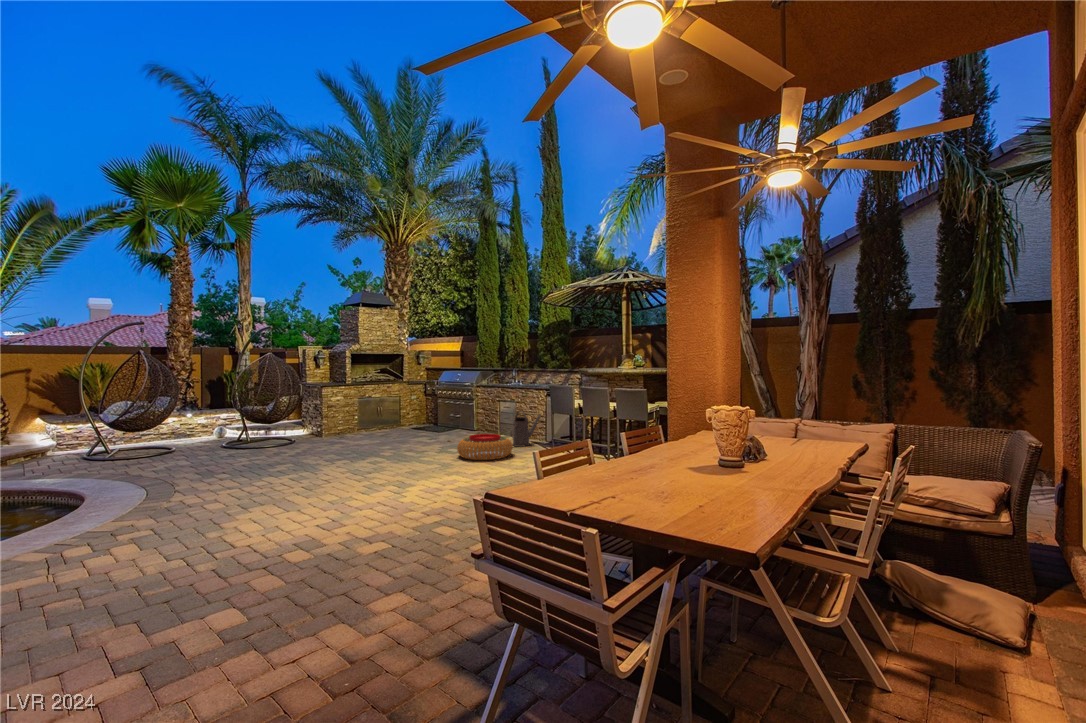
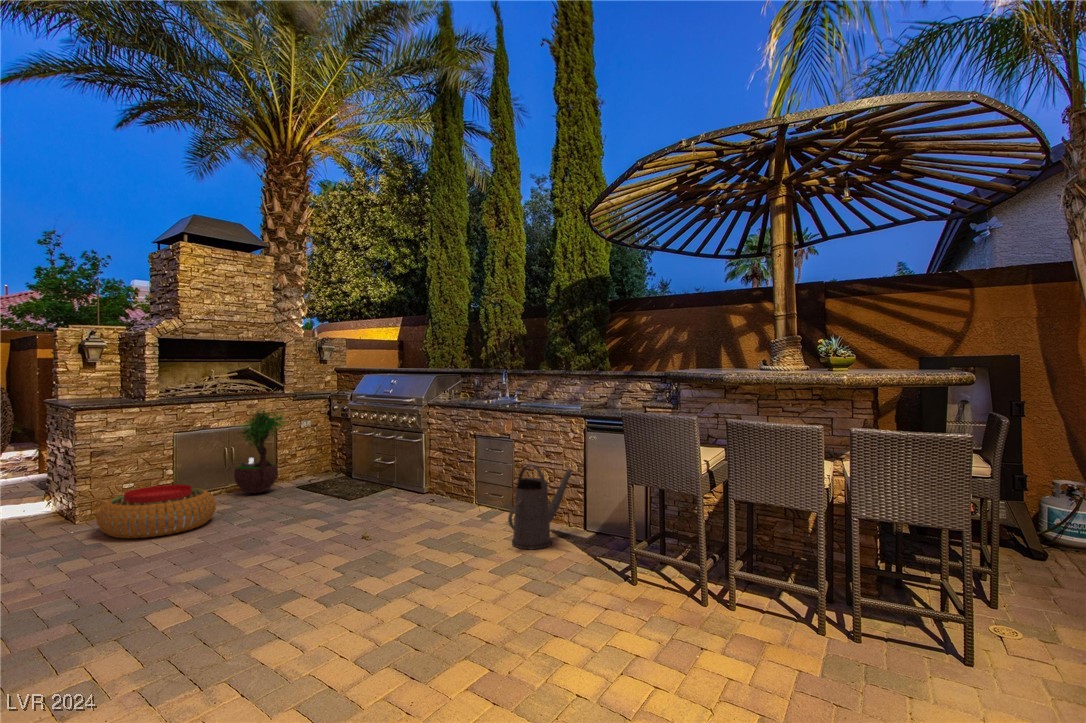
potted tree: none [383,385,409,430] -> present [234,408,285,493]
pouf: present [457,433,513,460] -> present [97,484,216,538]

